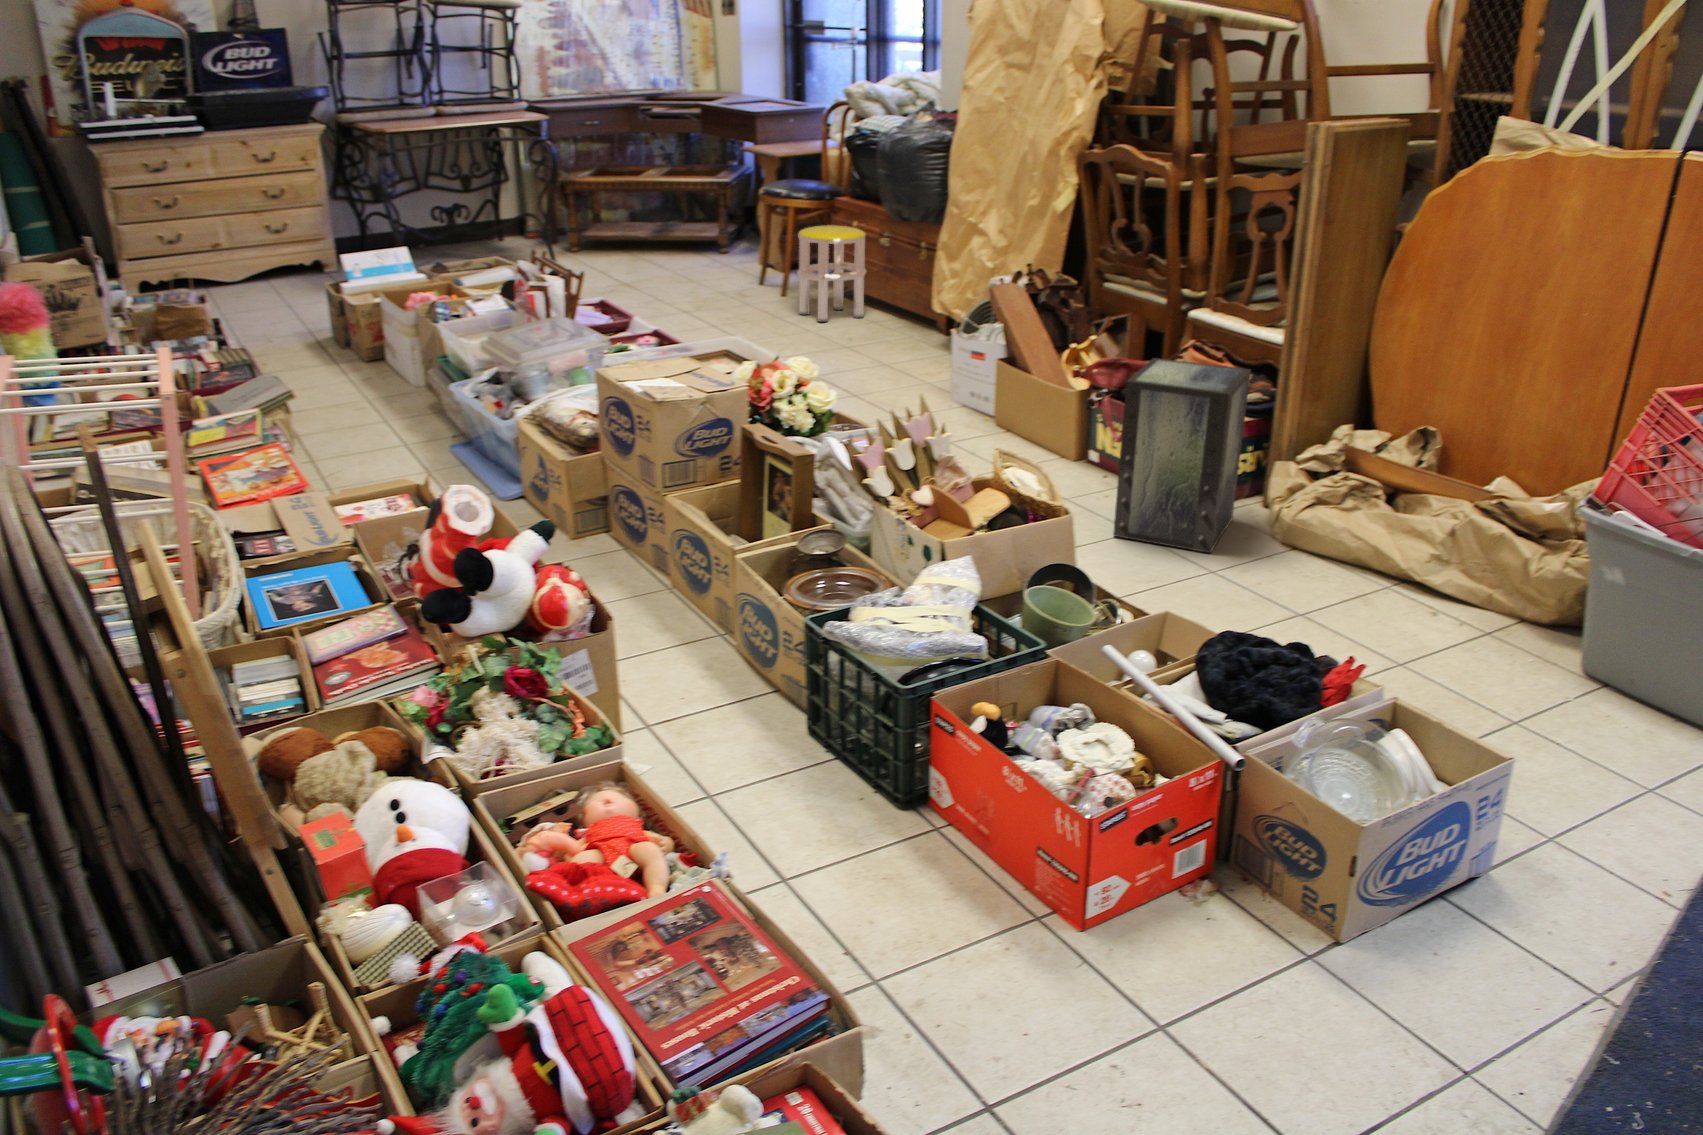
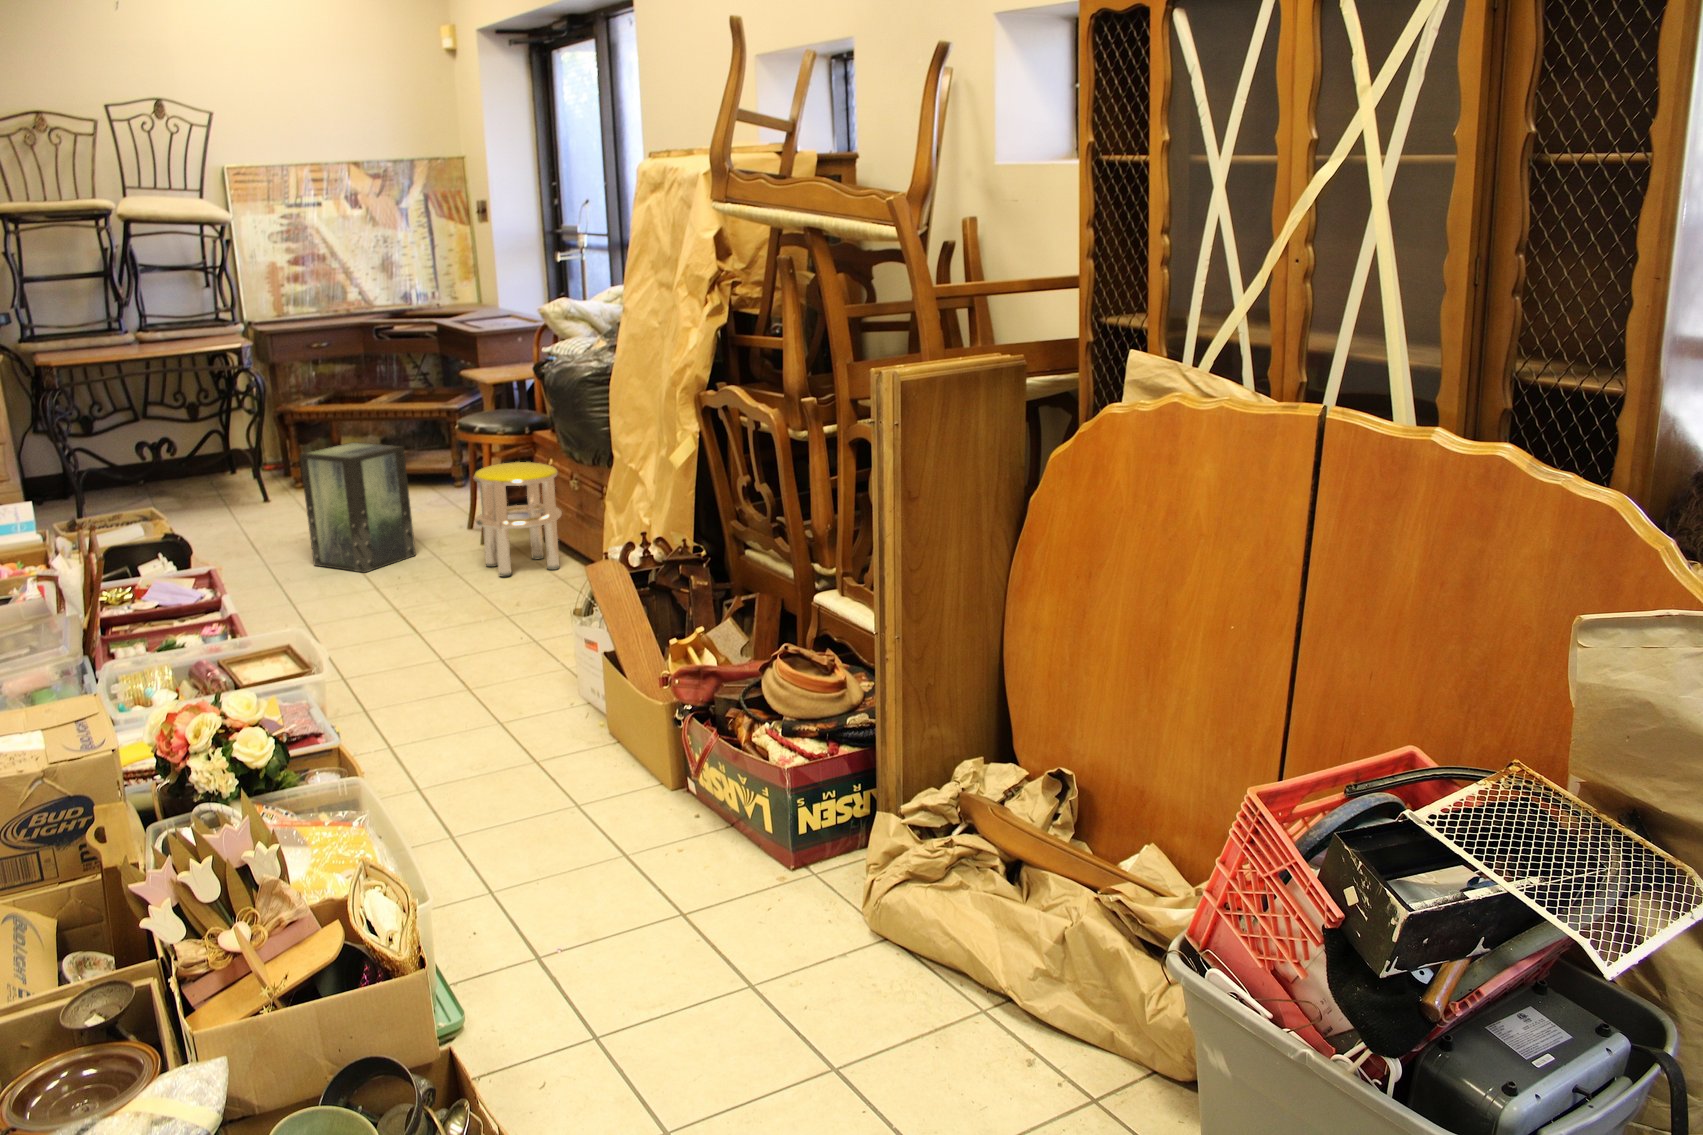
storage box: present [1113,358,1251,553] -> present [300,442,416,573]

